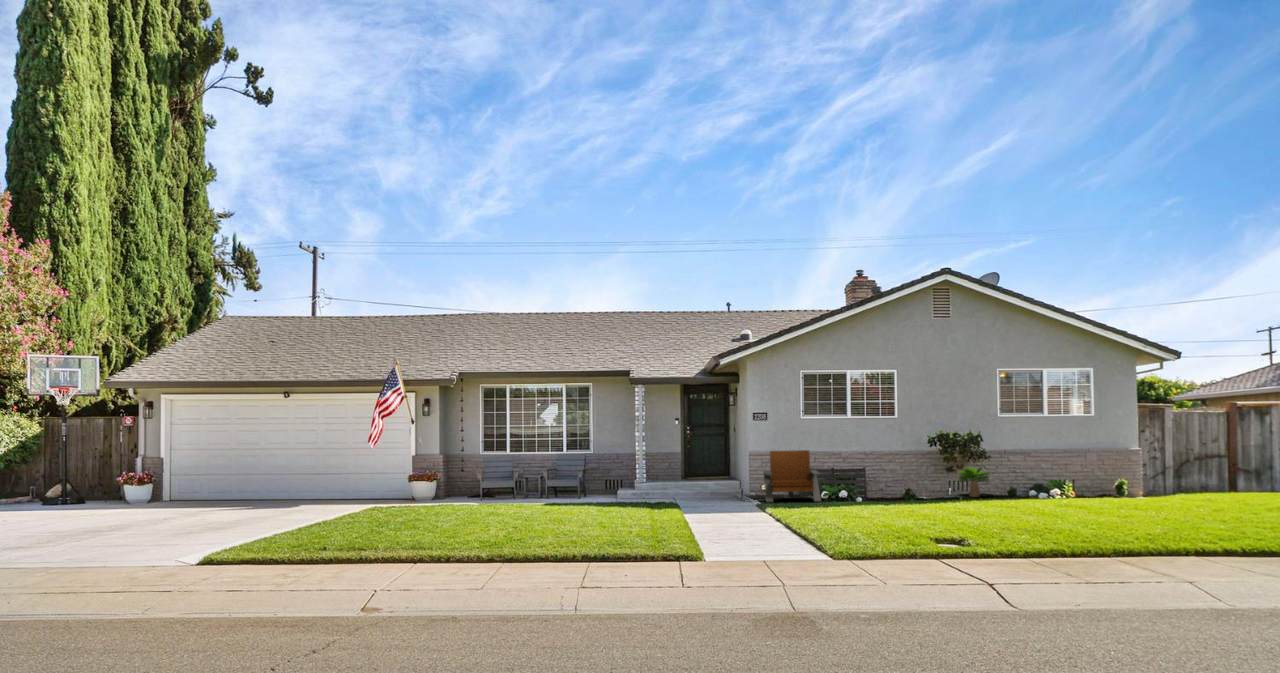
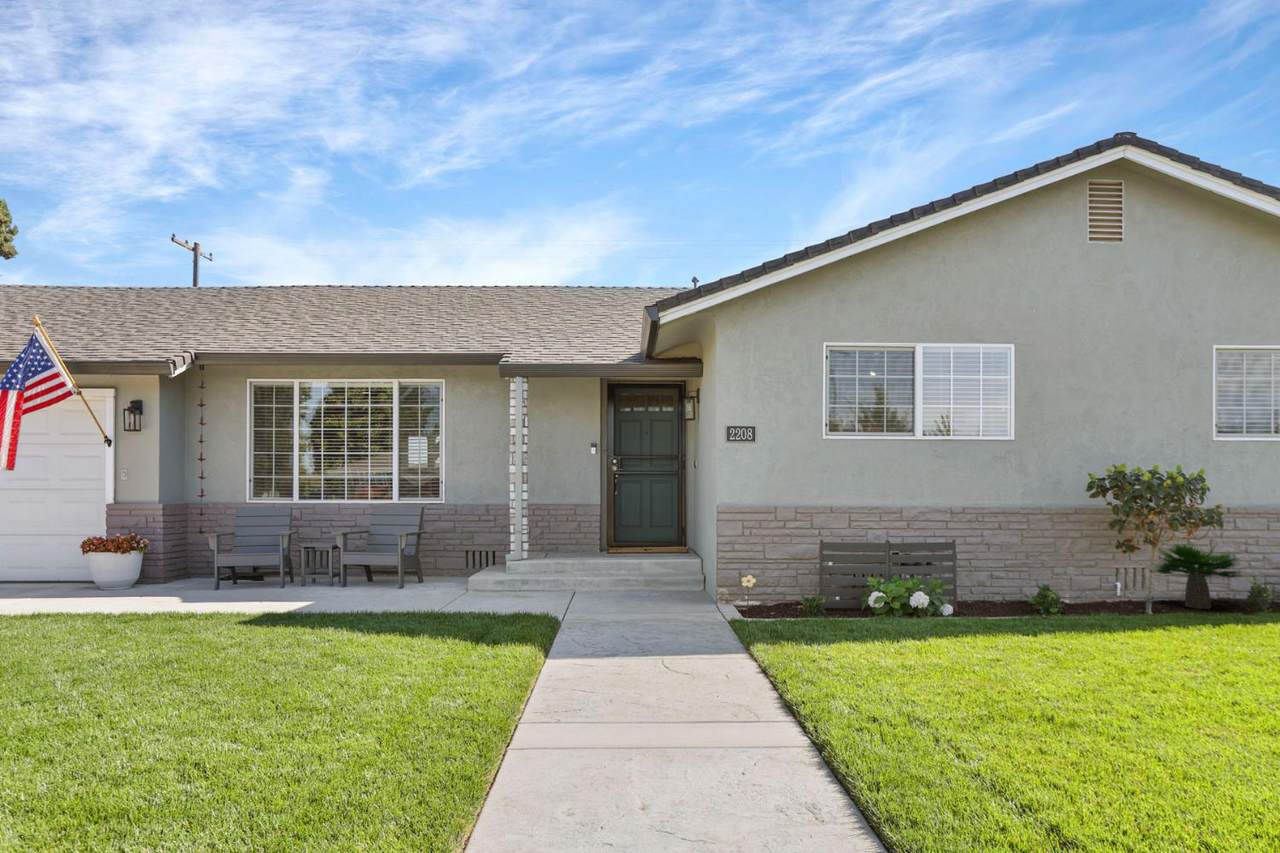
lounge chair: present [764,450,821,502] -> none [746,505,880,623]

